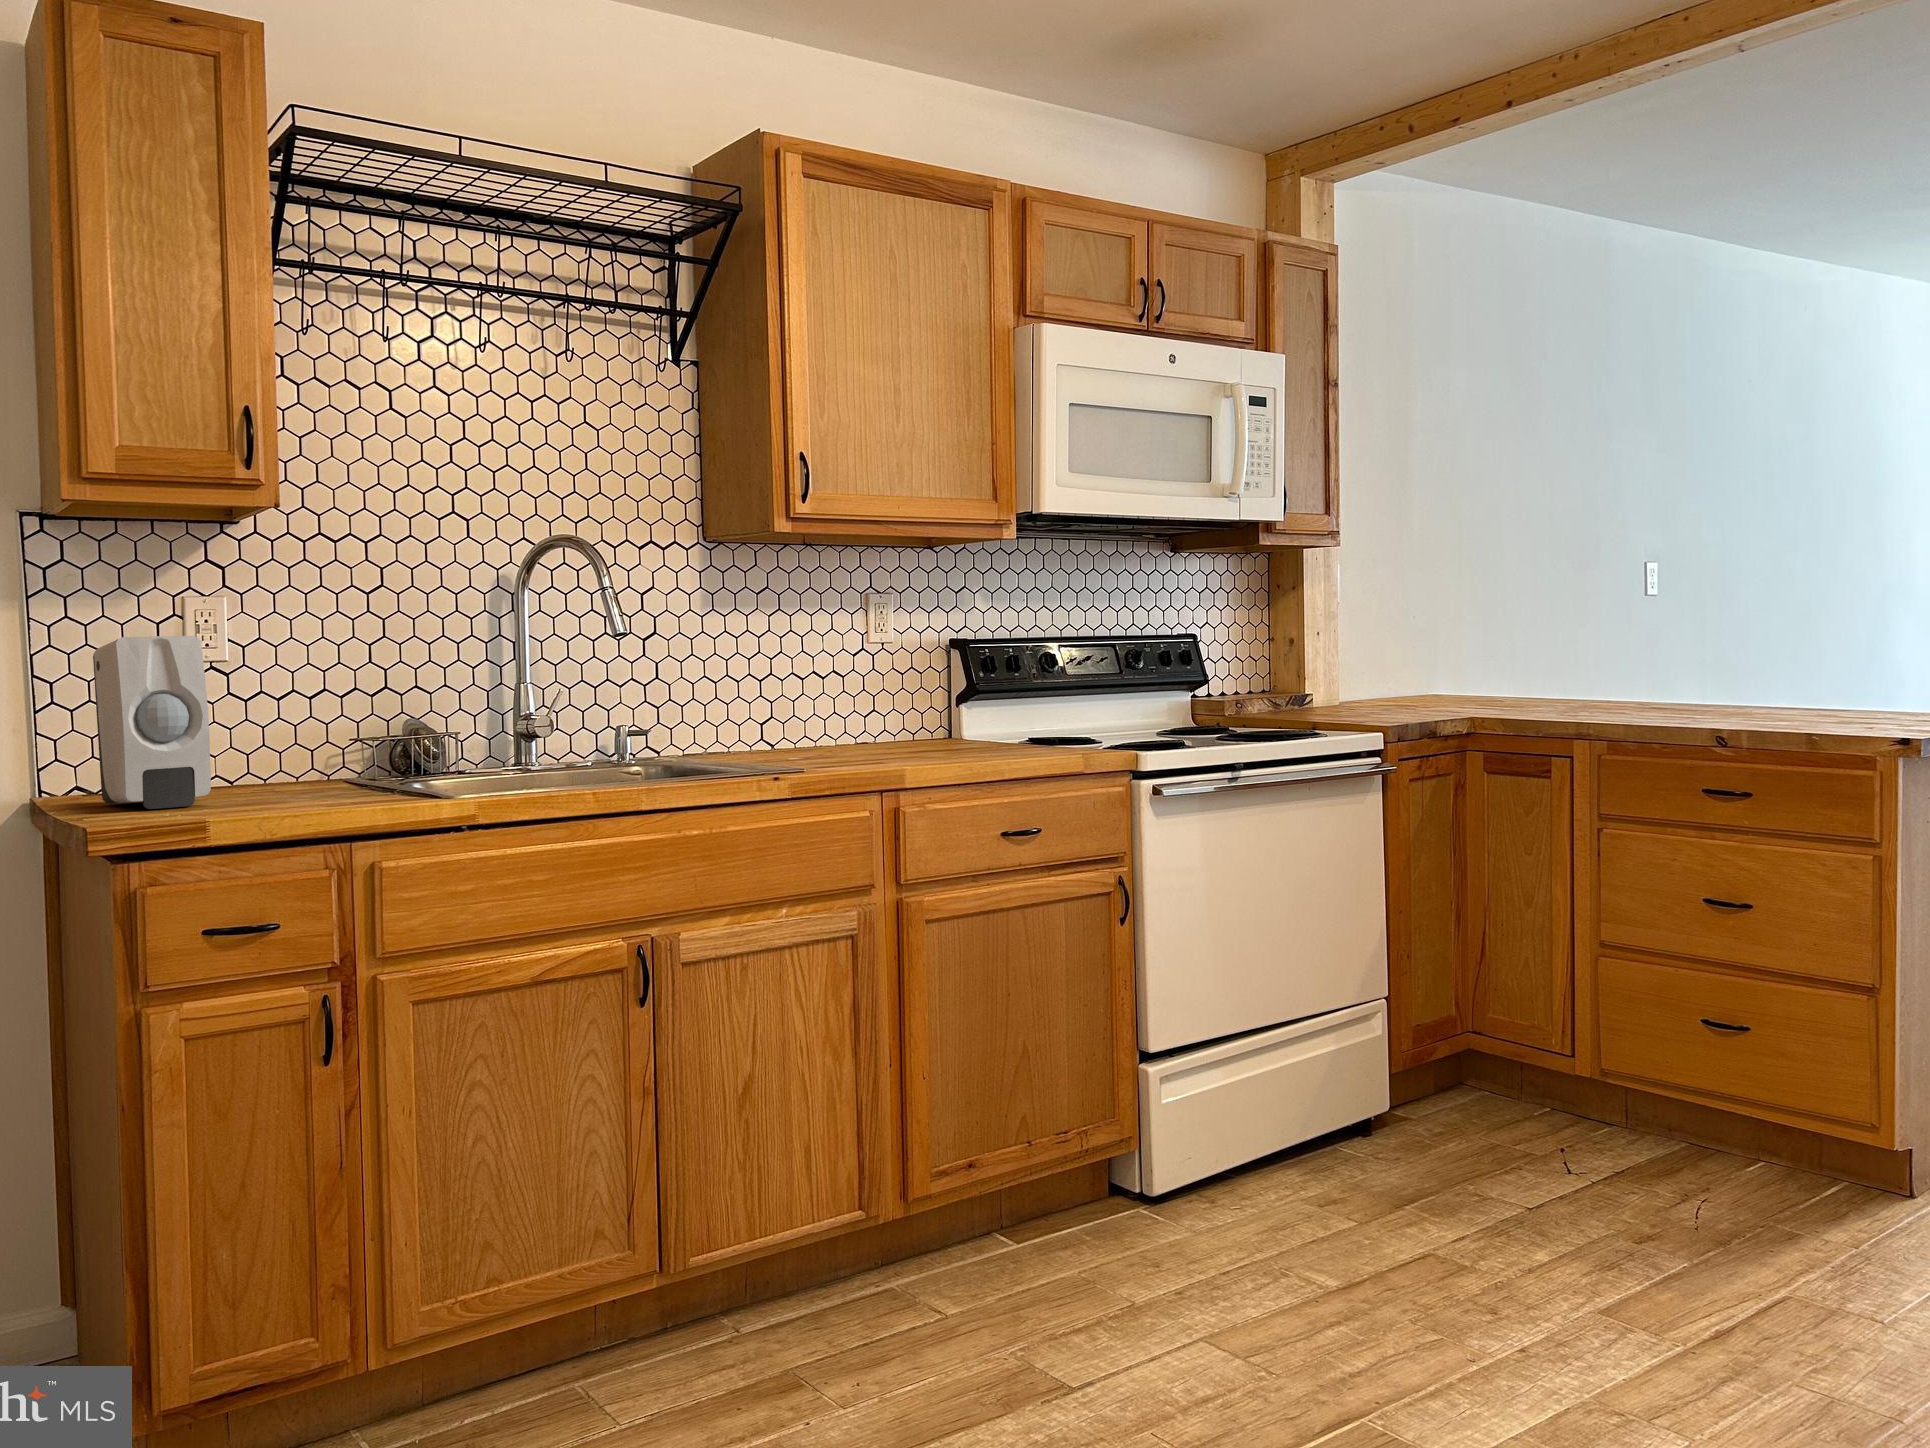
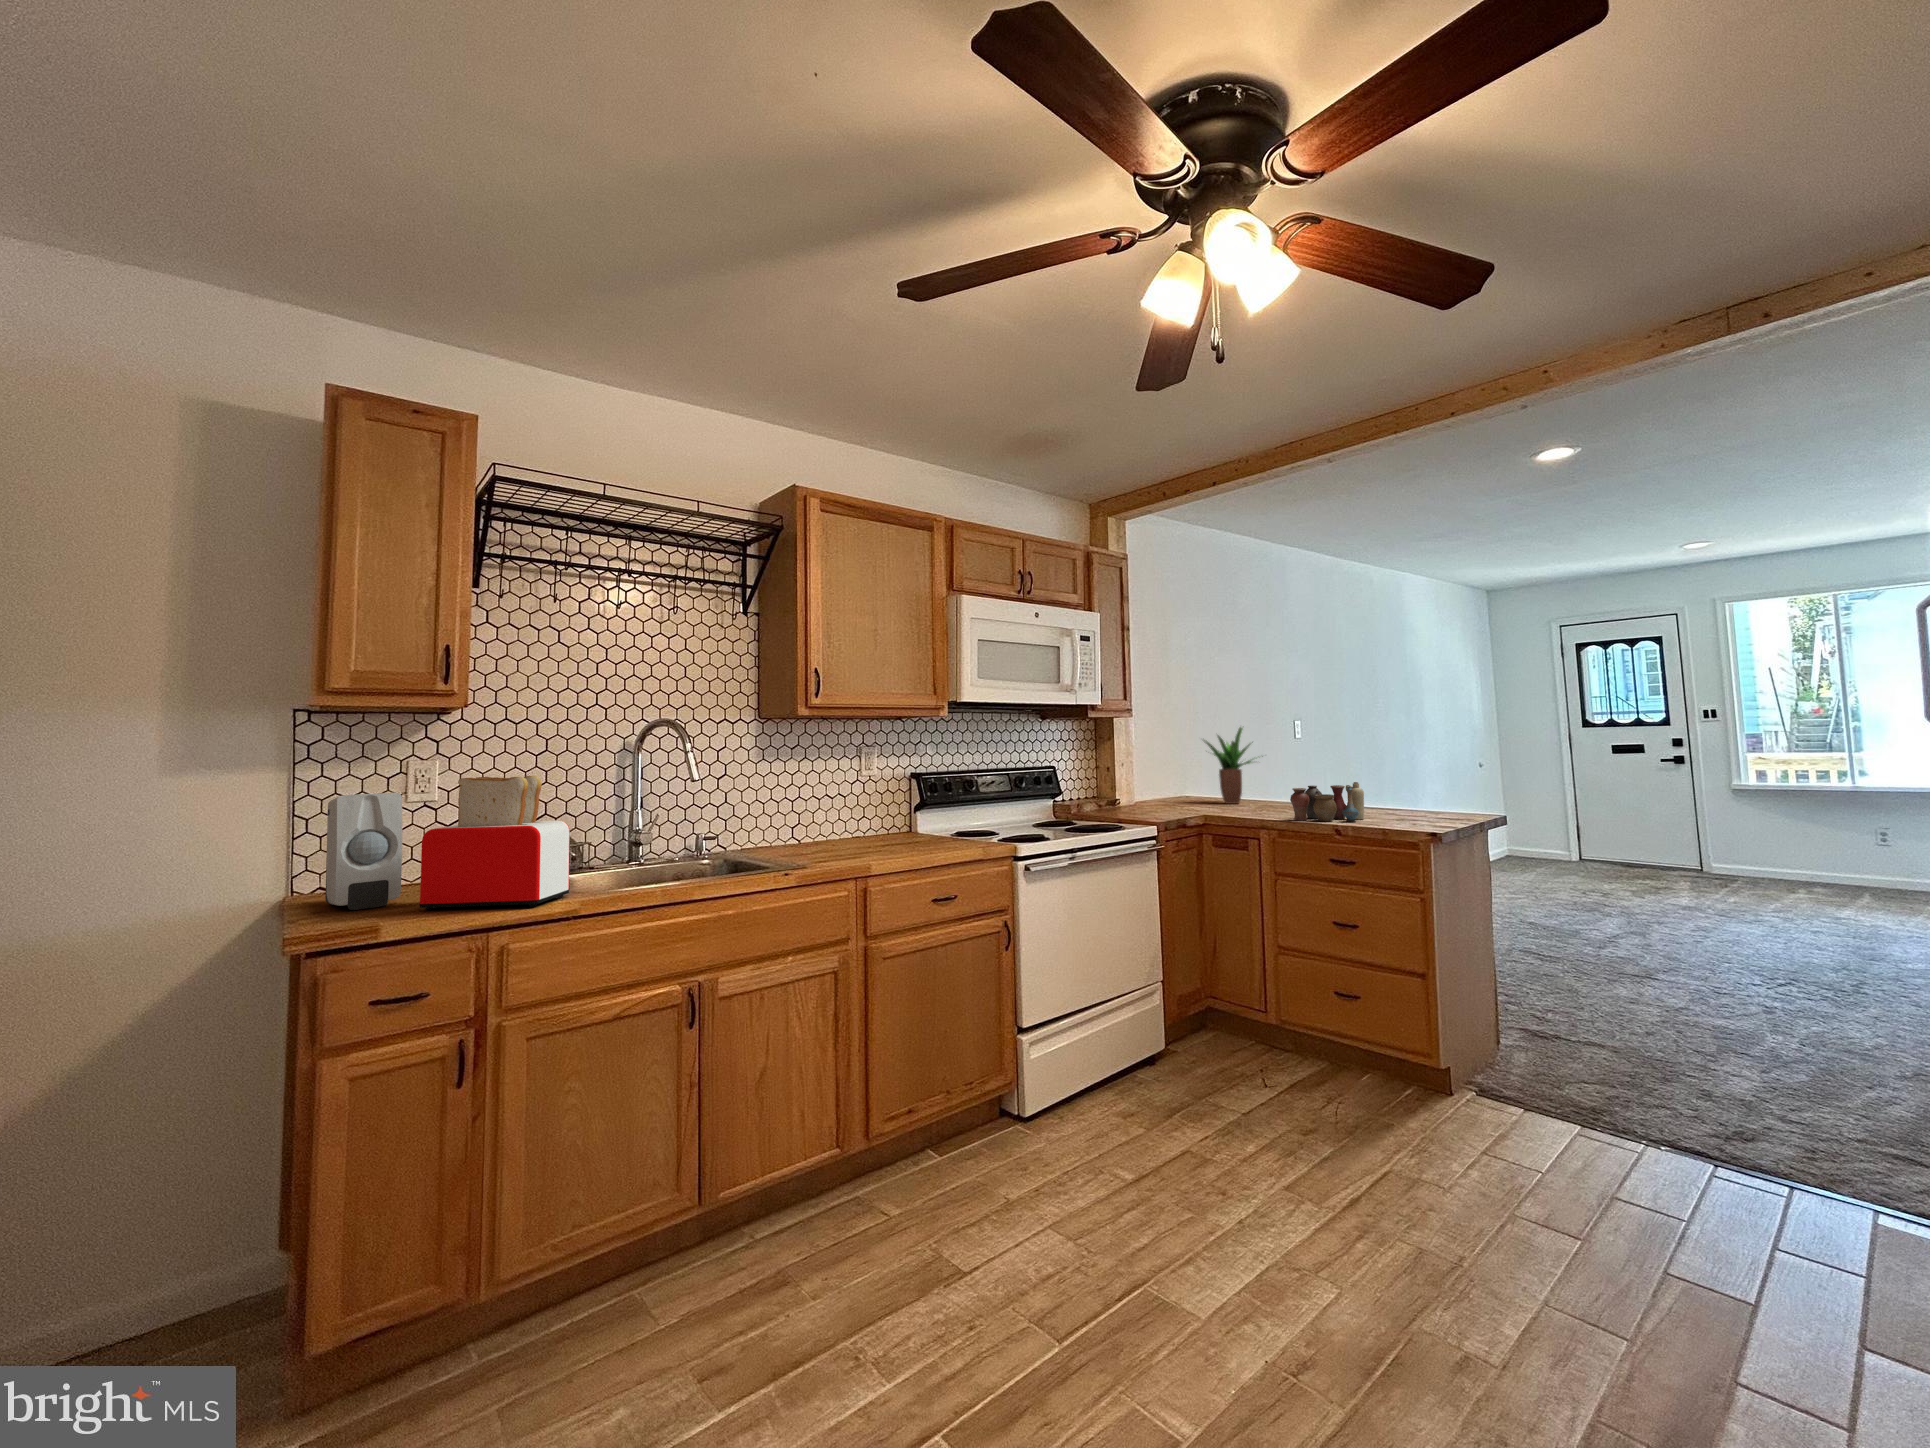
potted plant: none [1461,562,1592,707] -> present [1204,727,1263,804]
toaster: none [245,609,455,810] -> present [420,776,570,910]
vase: none [1634,656,1776,725] -> present [1290,782,1364,822]

